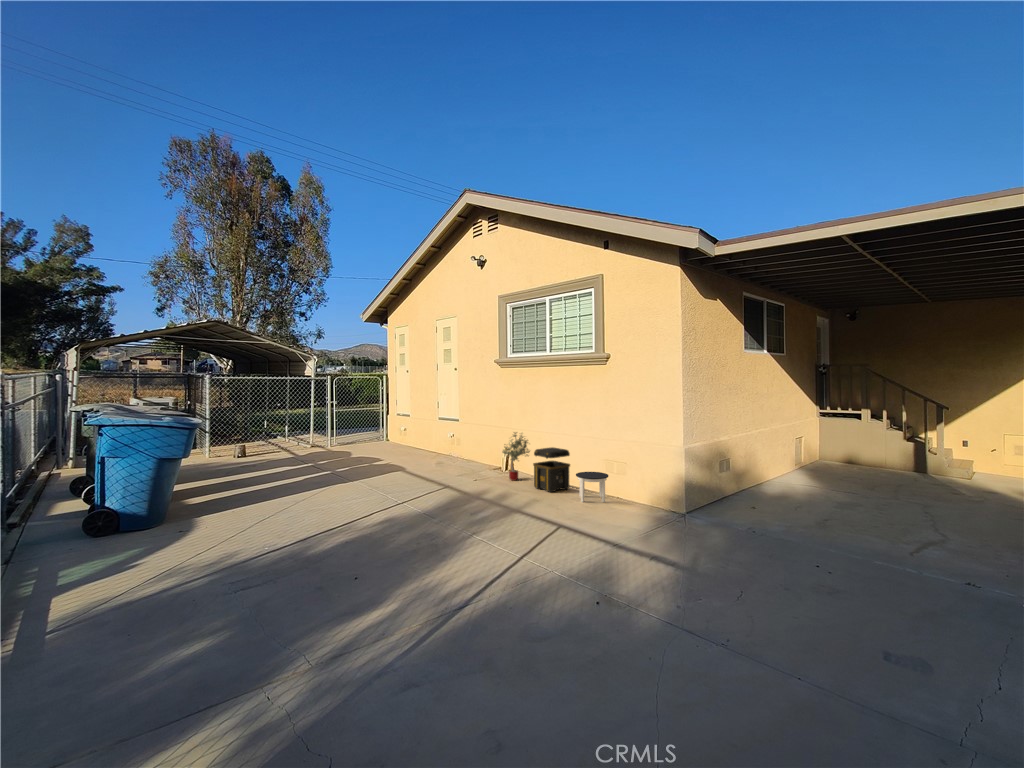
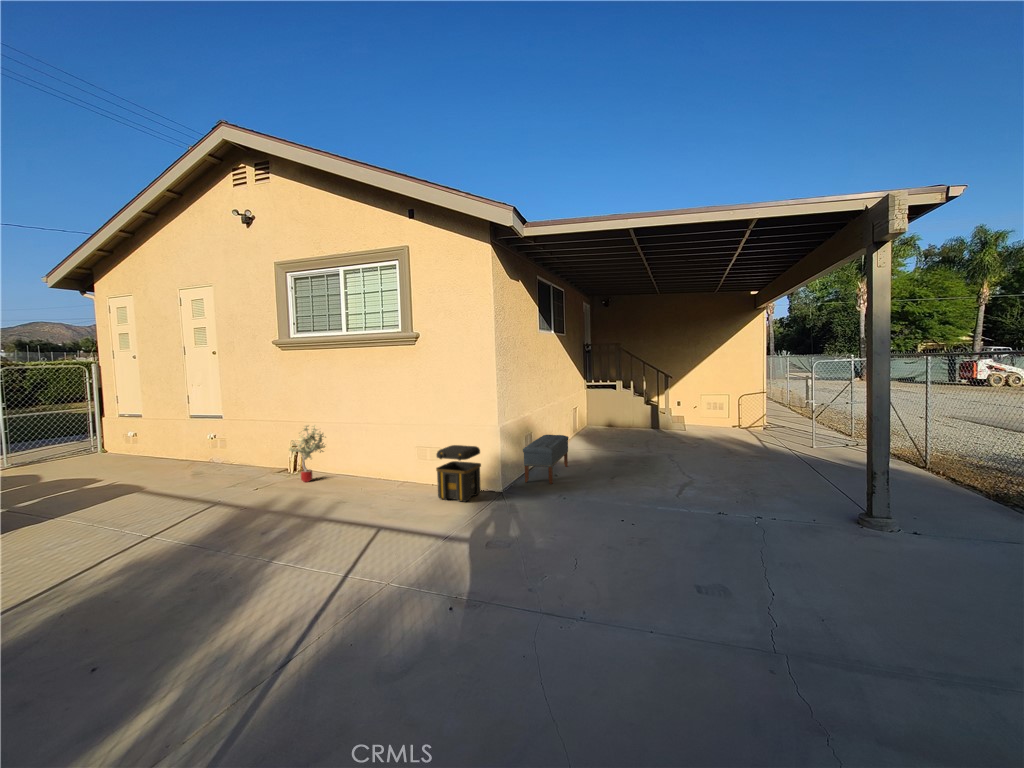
toolbox: present [533,447,570,492] -> present [436,445,481,502]
bench: none [710,462,772,513] -> present [523,435,569,484]
round table: present [576,472,608,502] -> none [388,461,424,496]

